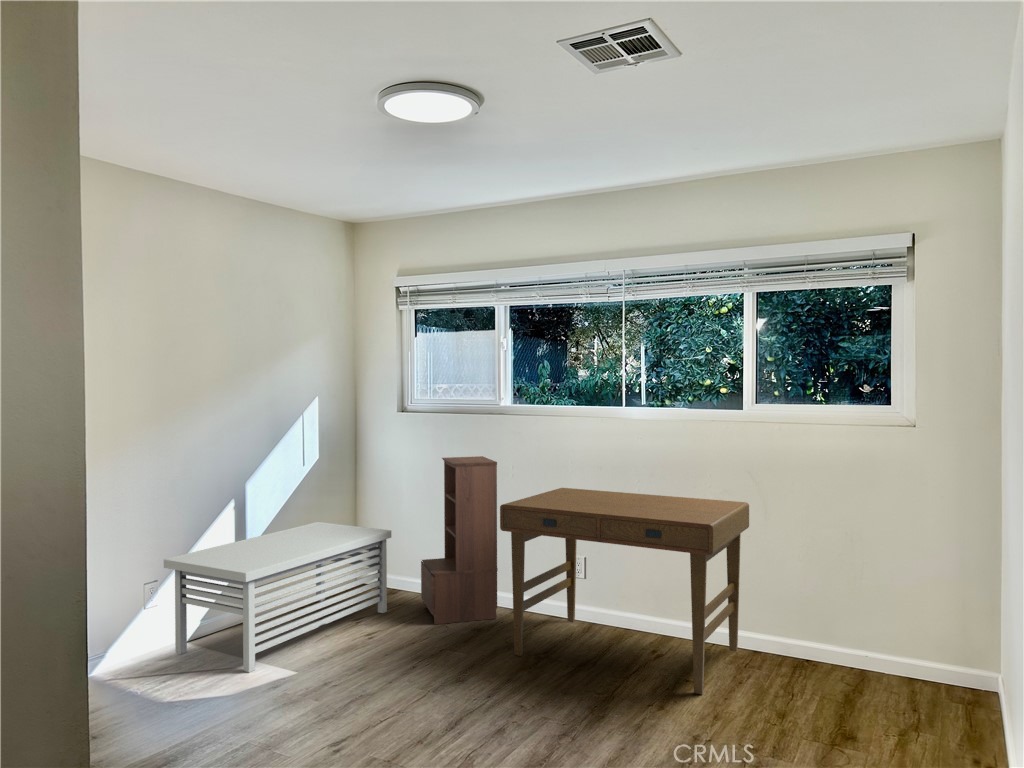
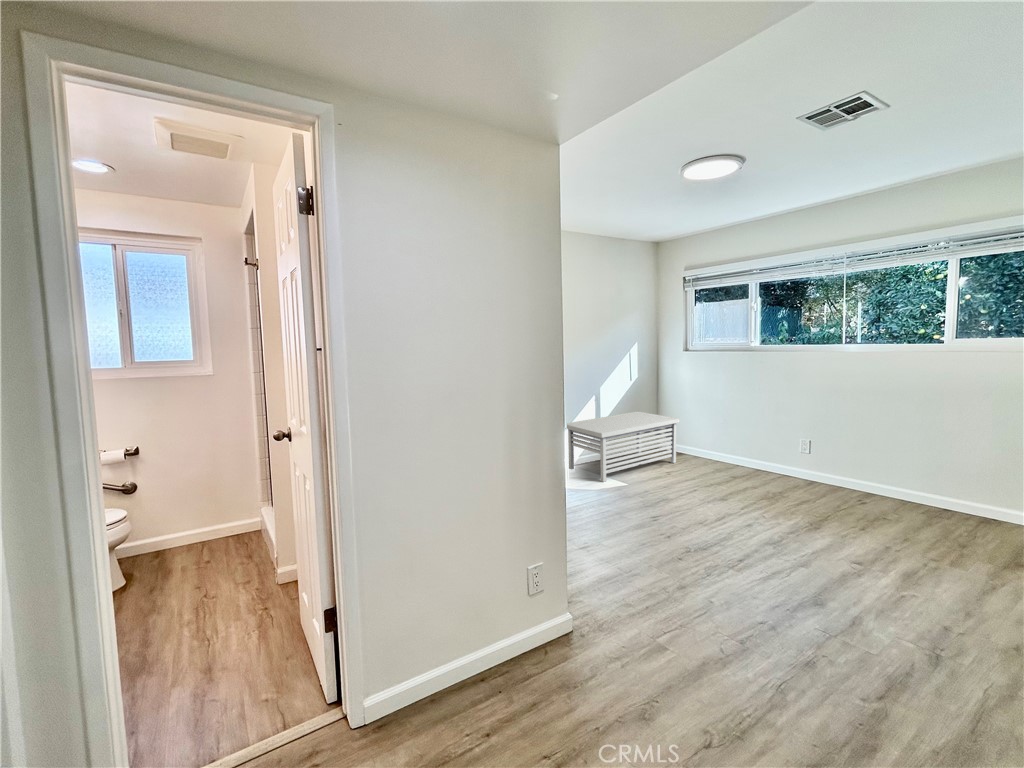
bookshelf: present [421,456,498,624] -> none [697,379,748,474]
desk: present [500,488,749,695] -> none [747,400,952,539]

